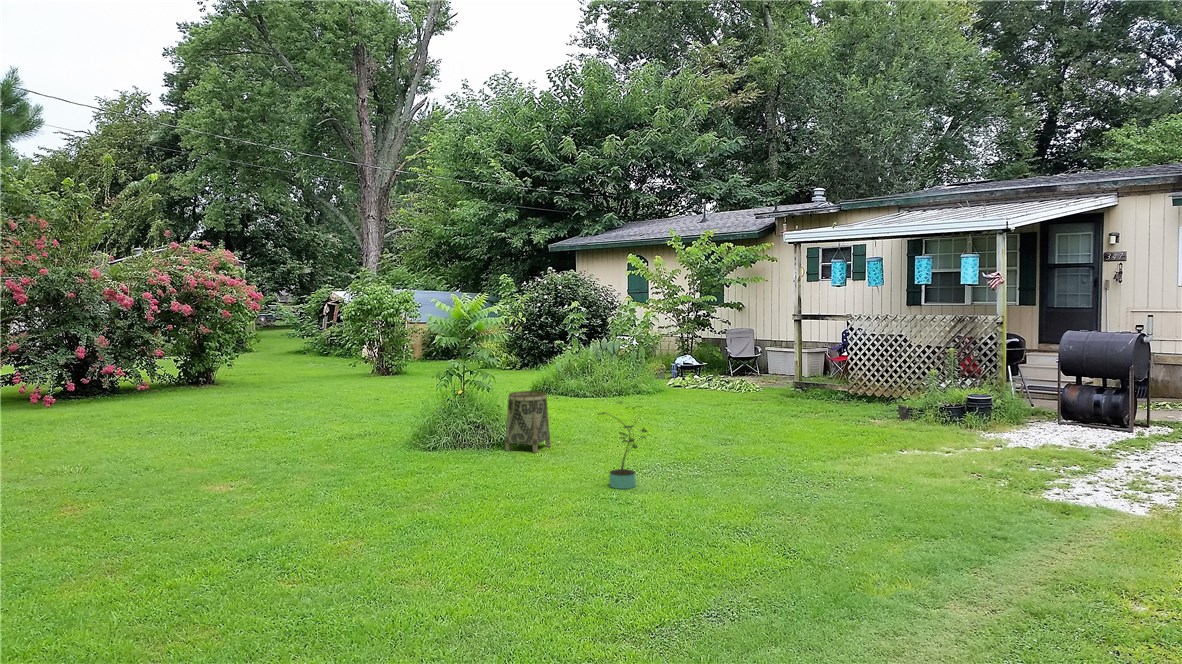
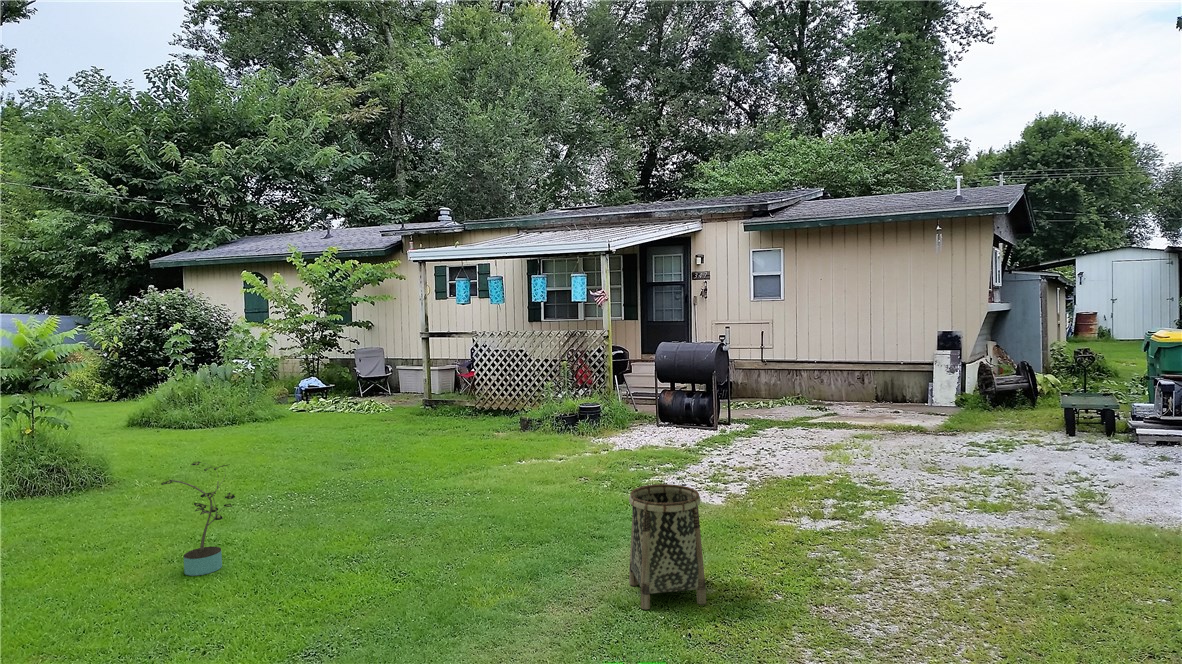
basket: present [505,391,550,453] -> present [629,484,706,609]

